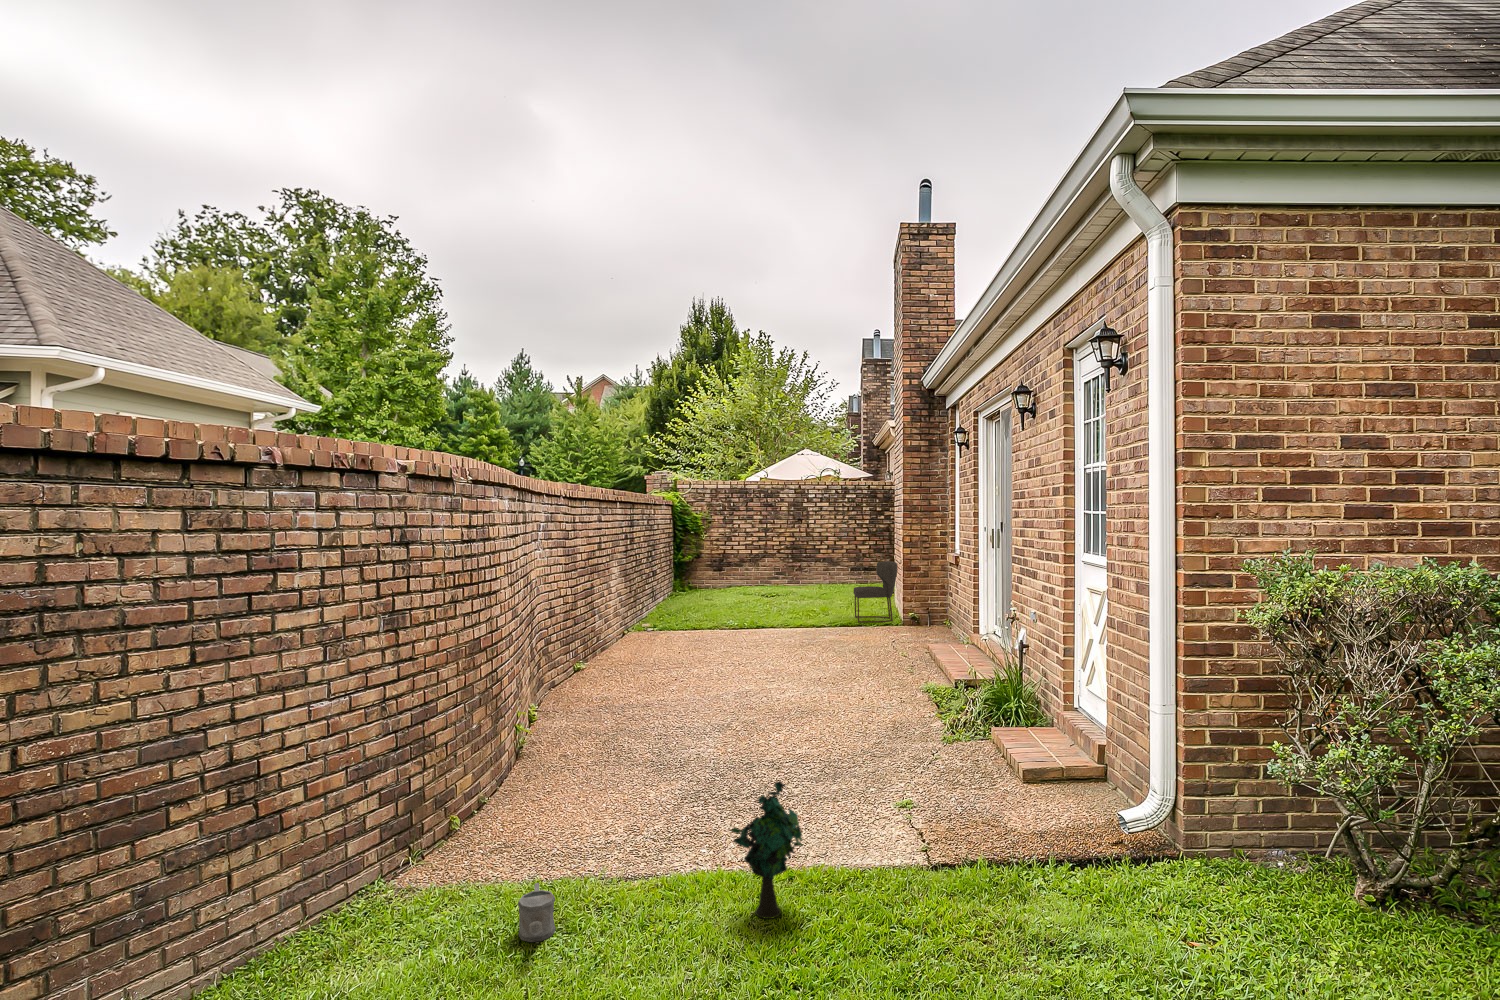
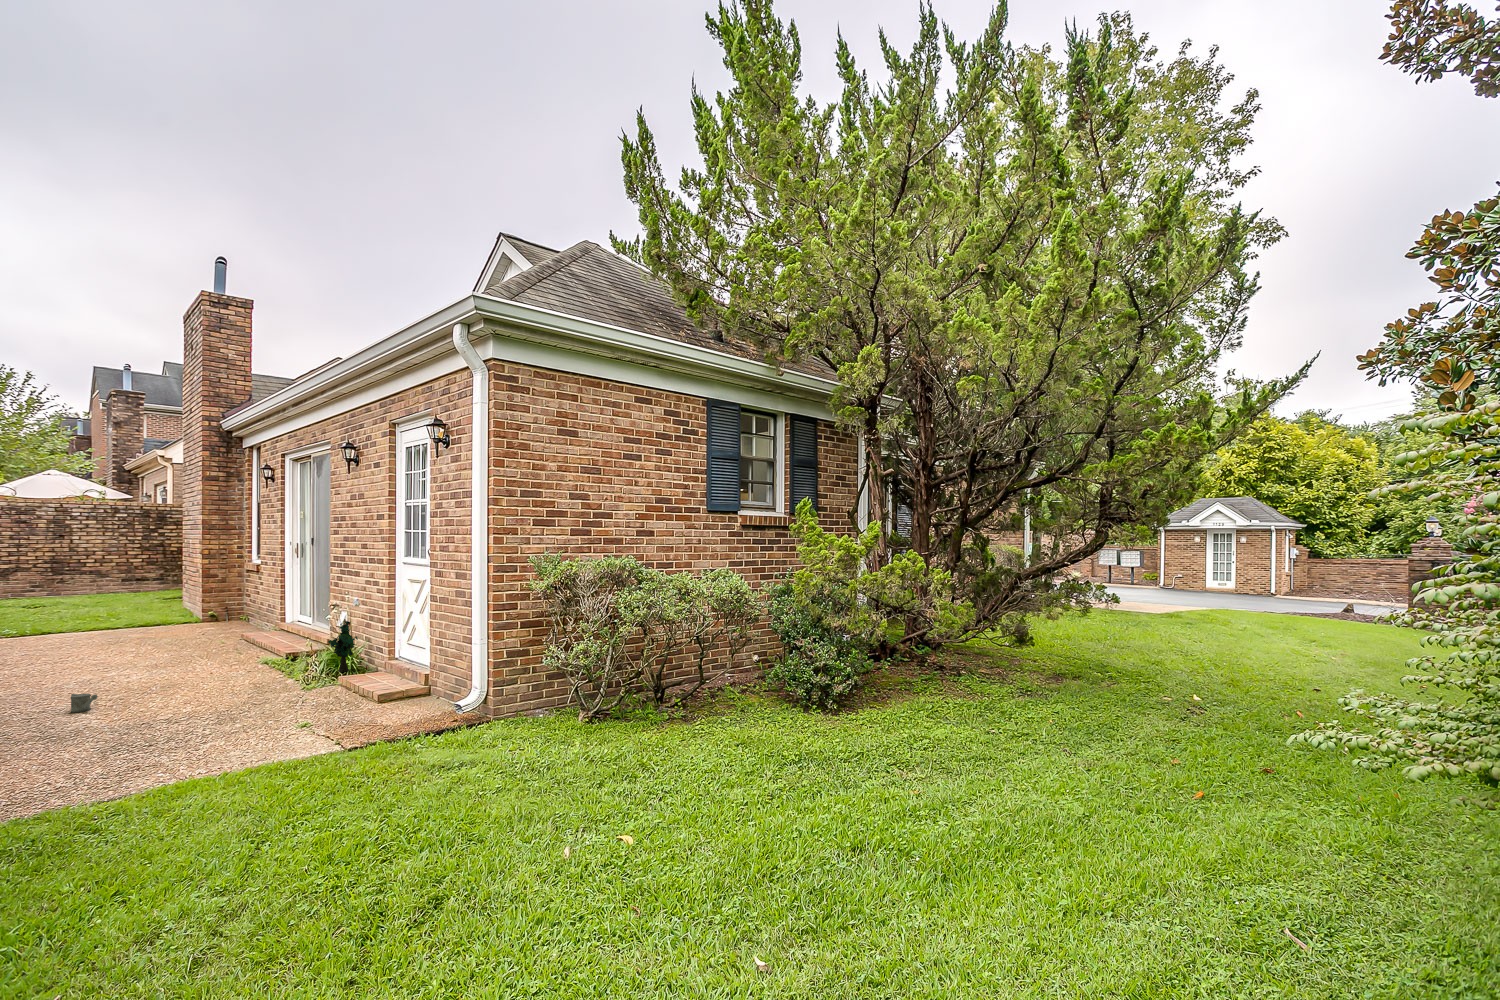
chair: present [854,561,898,623] -> none [148,567,193,619]
decorative plant: present [731,781,803,919] -> present [328,621,358,672]

